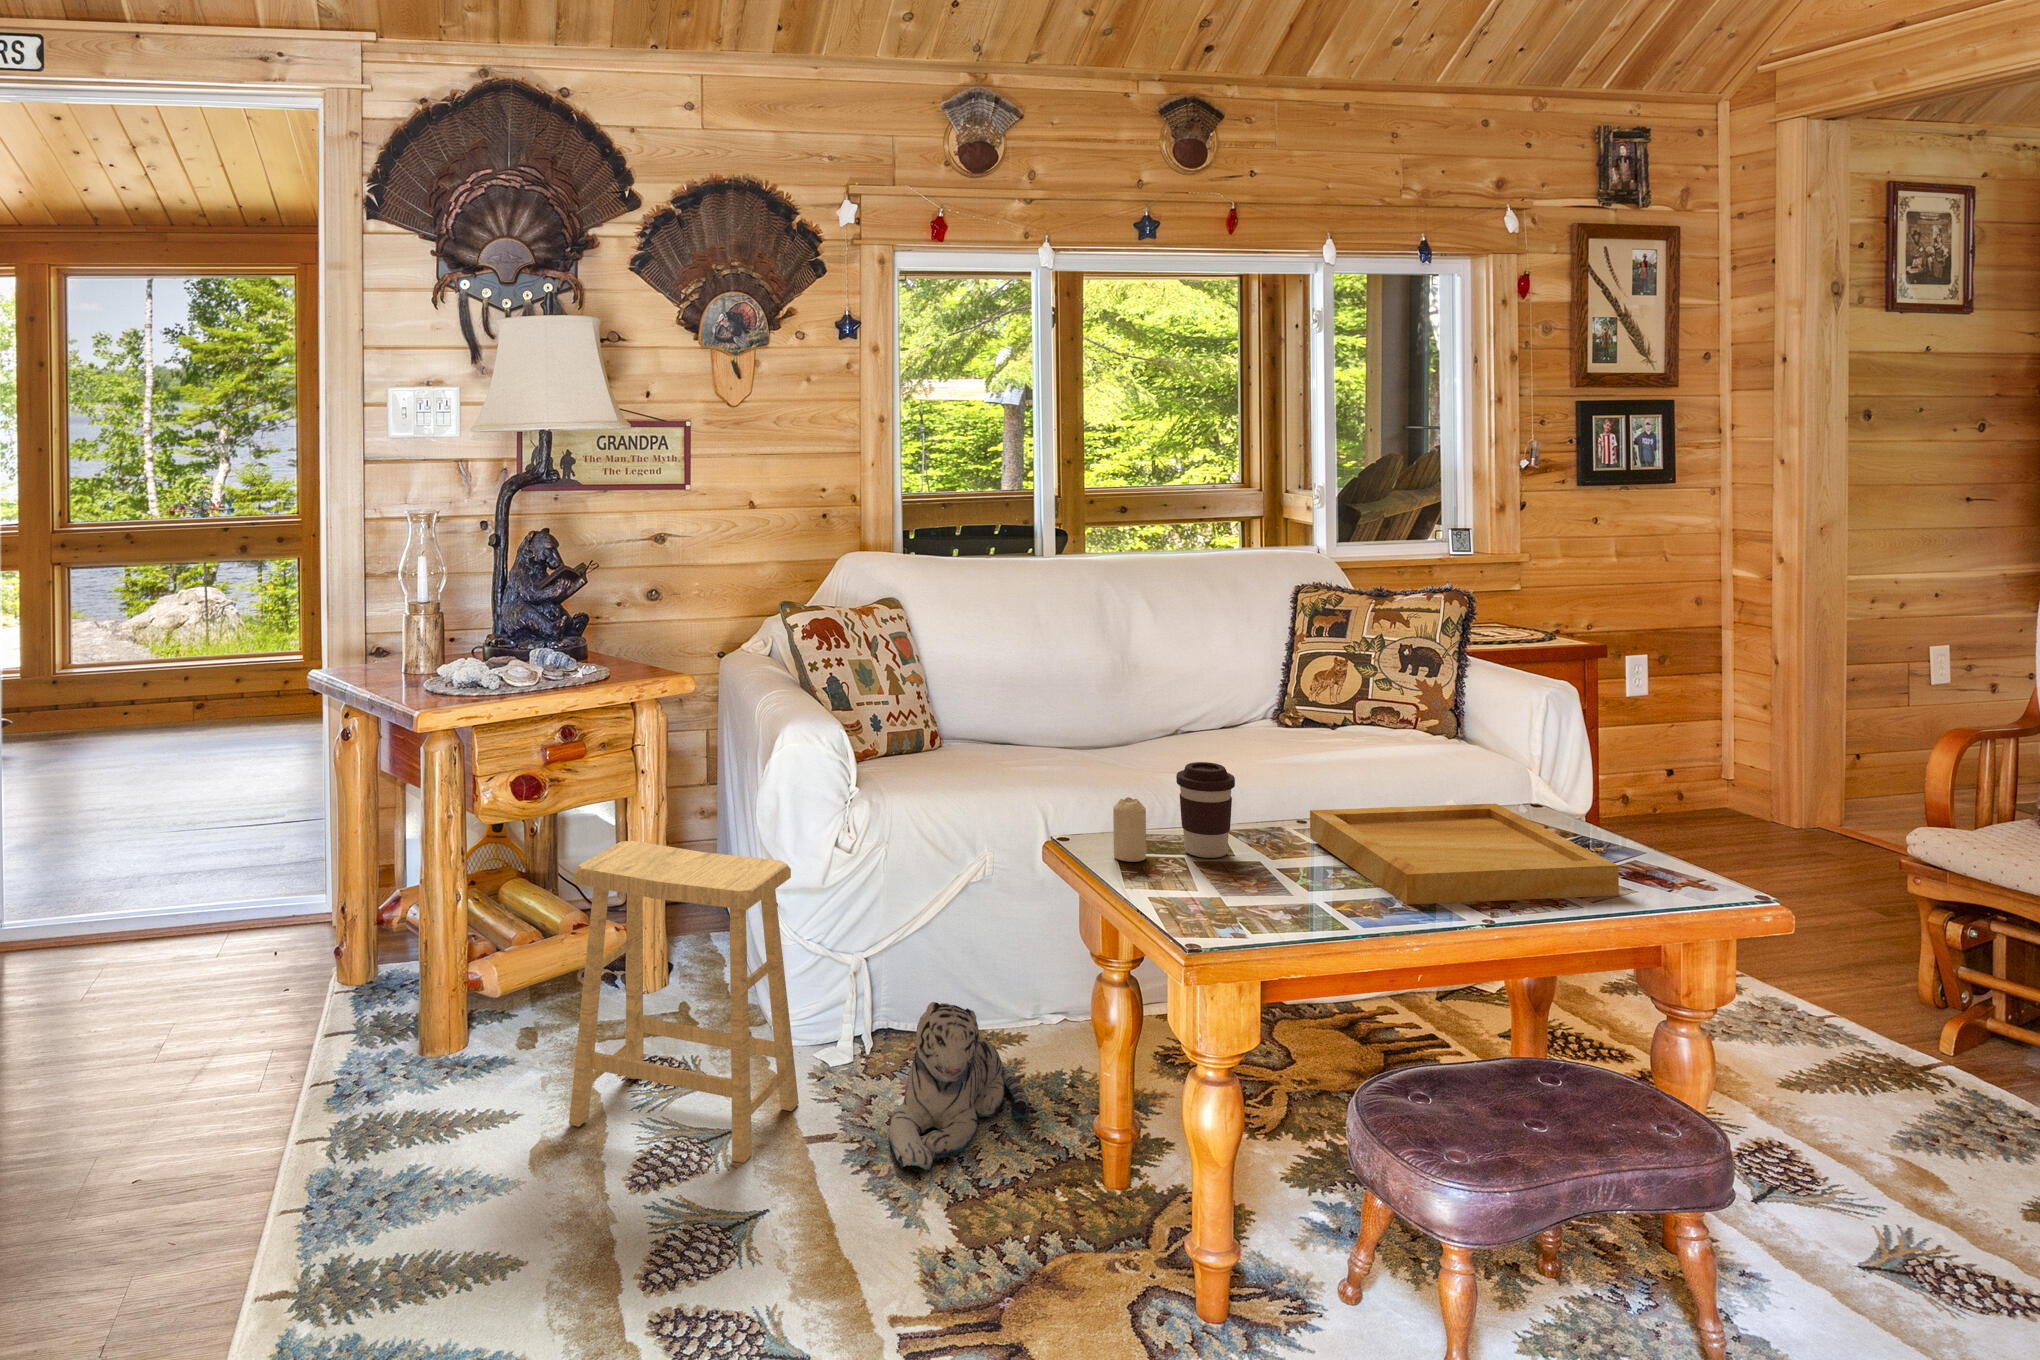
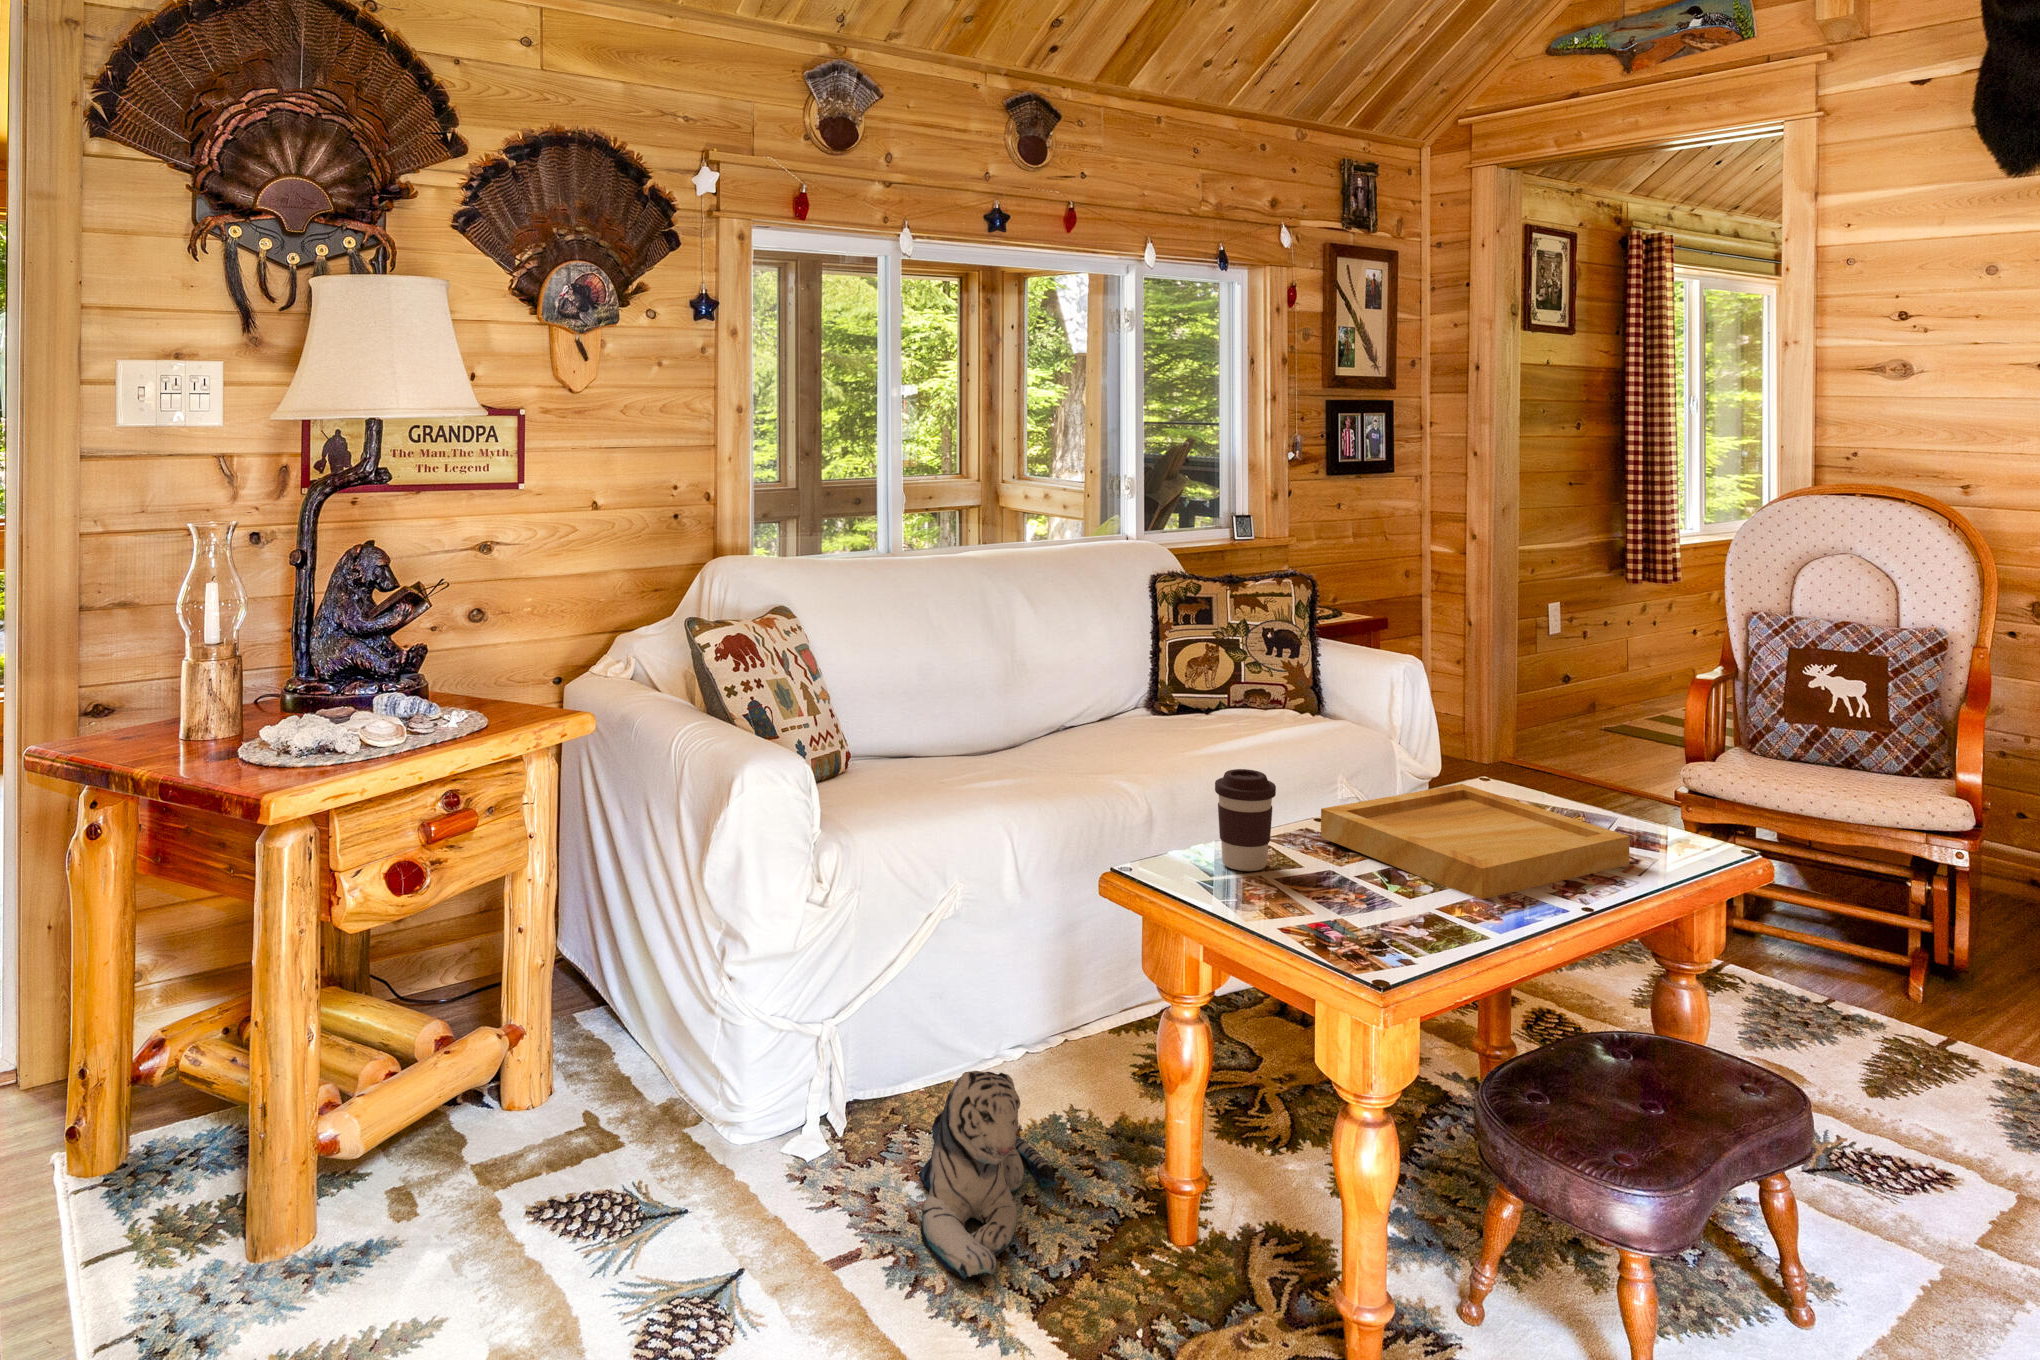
candle: present [1113,797,1146,862] -> none [1164,815,1199,885]
footstool: present [569,841,799,1163] -> none [522,928,796,1316]

